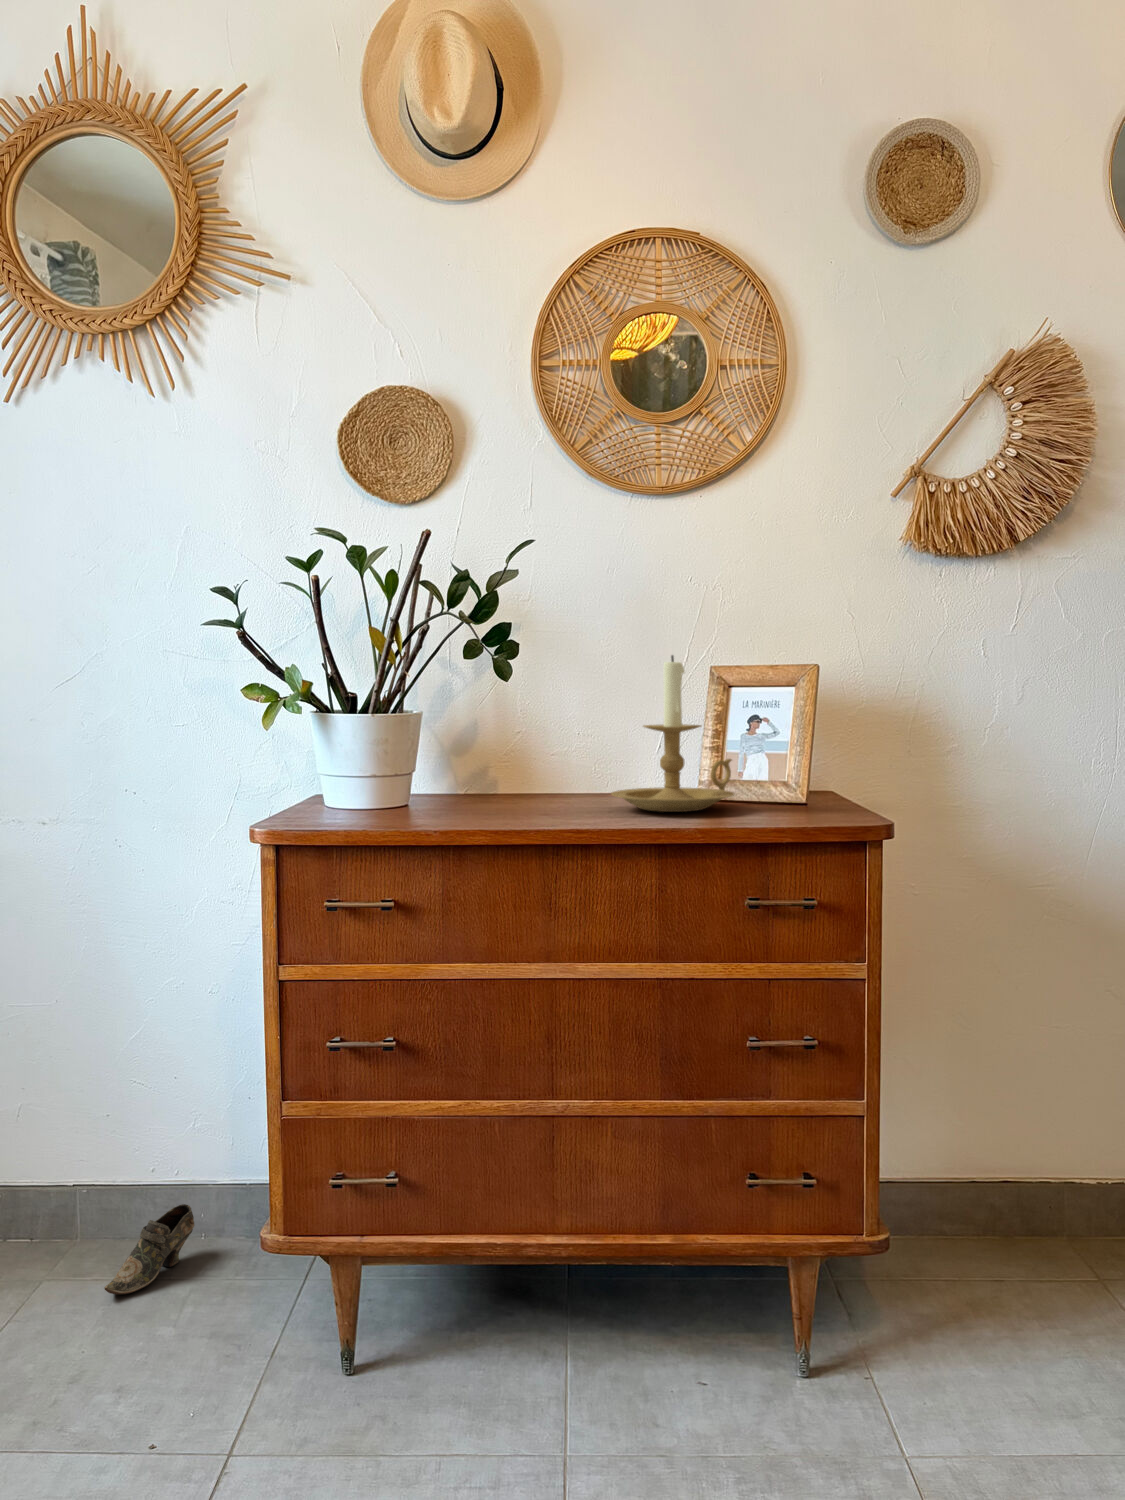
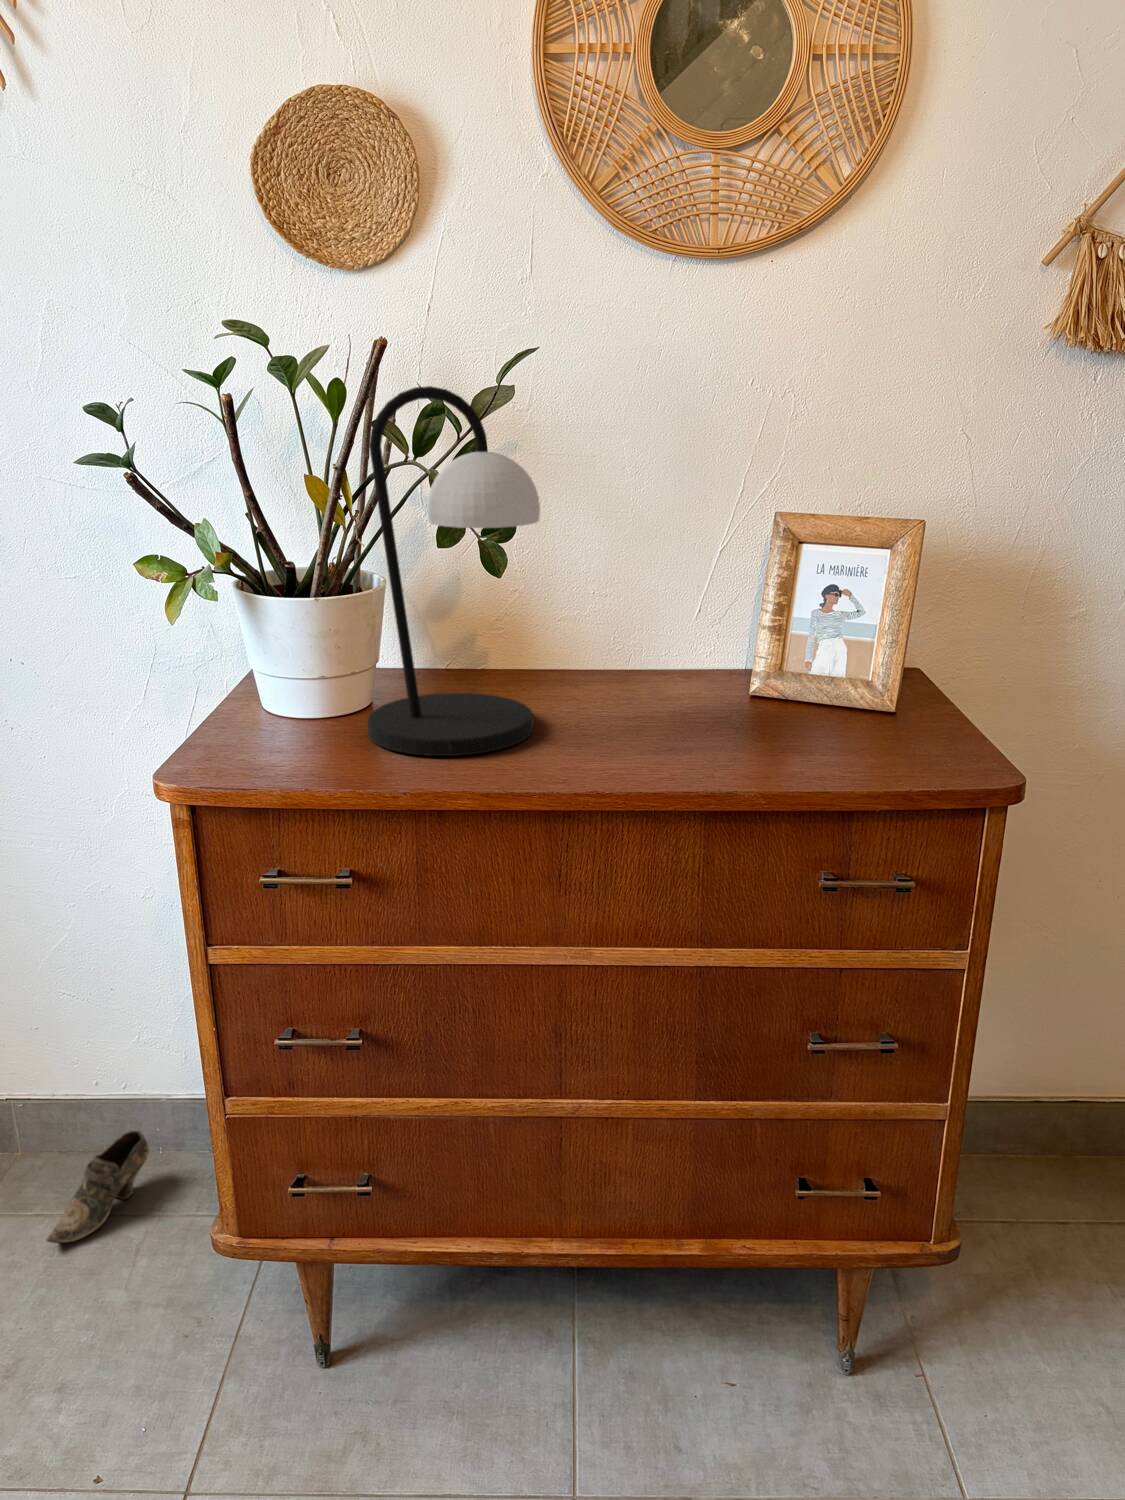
table lamp: none [407,564,536,819] -> present [368,386,540,756]
candle holder: present [611,655,734,812] -> none [640,520,806,739]

